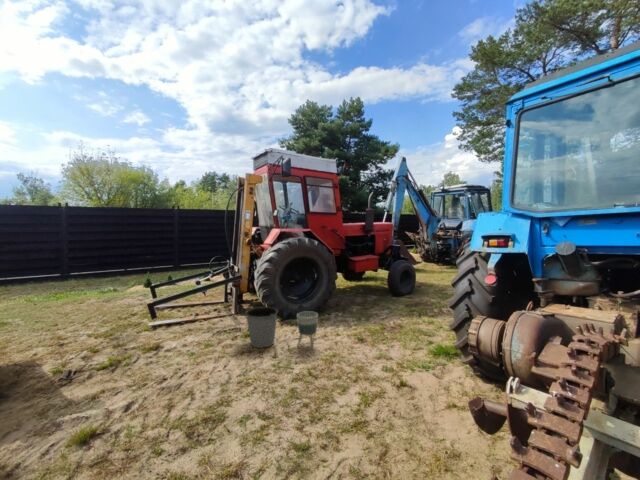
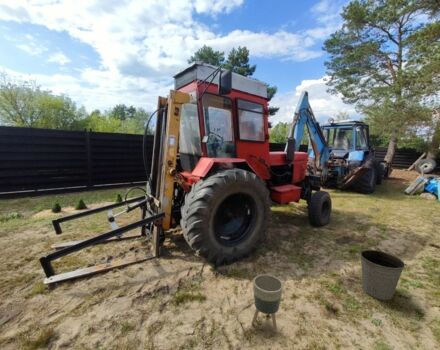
bucket: present [246,307,278,348] -> present [360,250,407,300]

